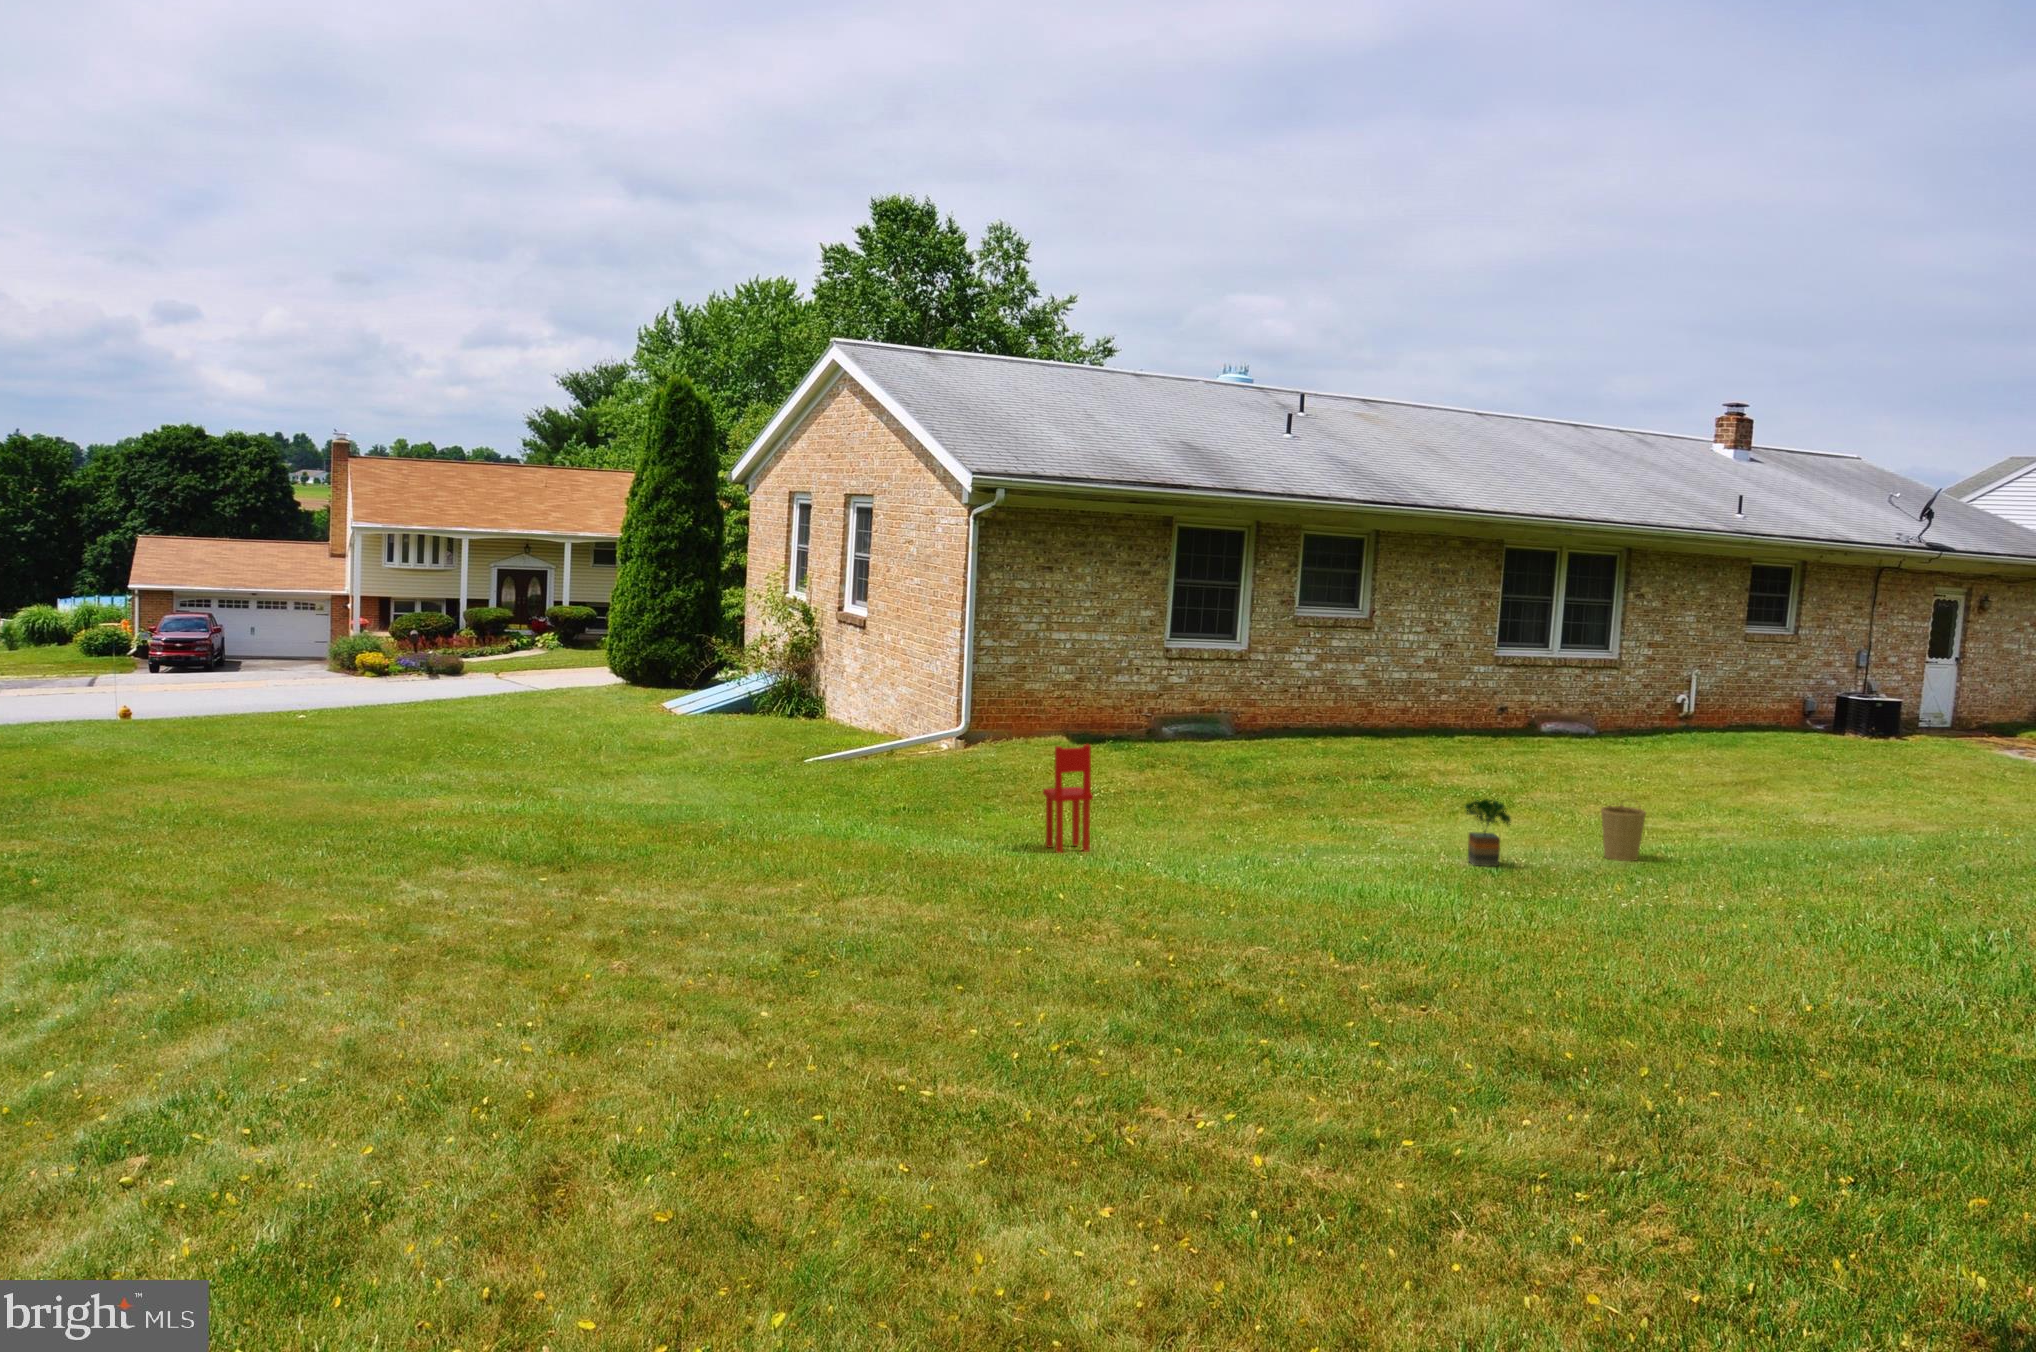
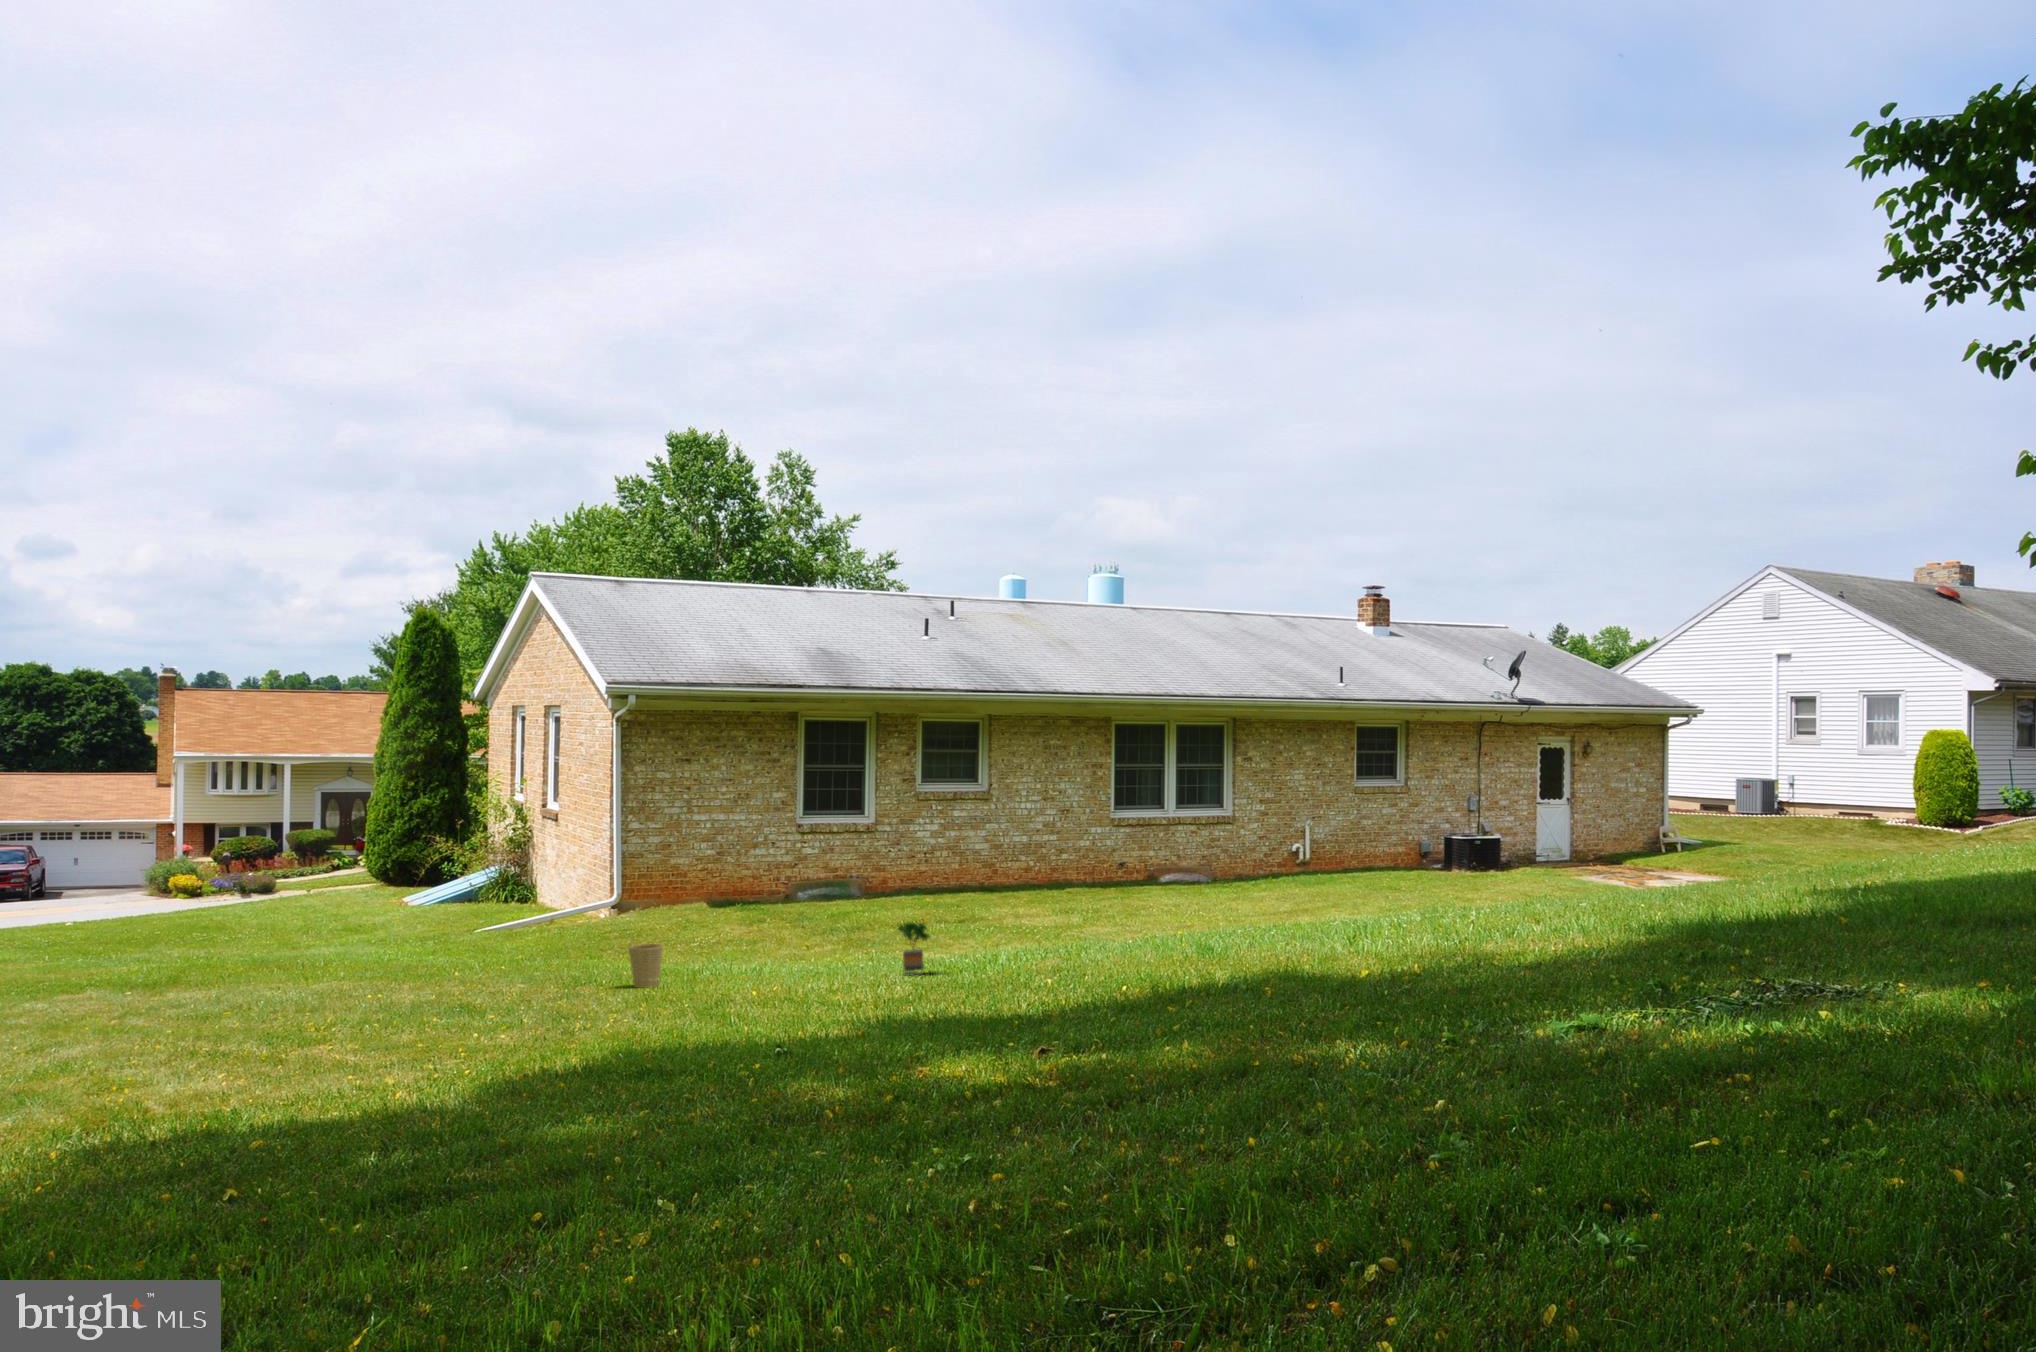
chair: present [1043,744,1093,853] -> none [580,897,615,987]
basket: present [1601,804,1646,861] -> present [628,938,663,988]

